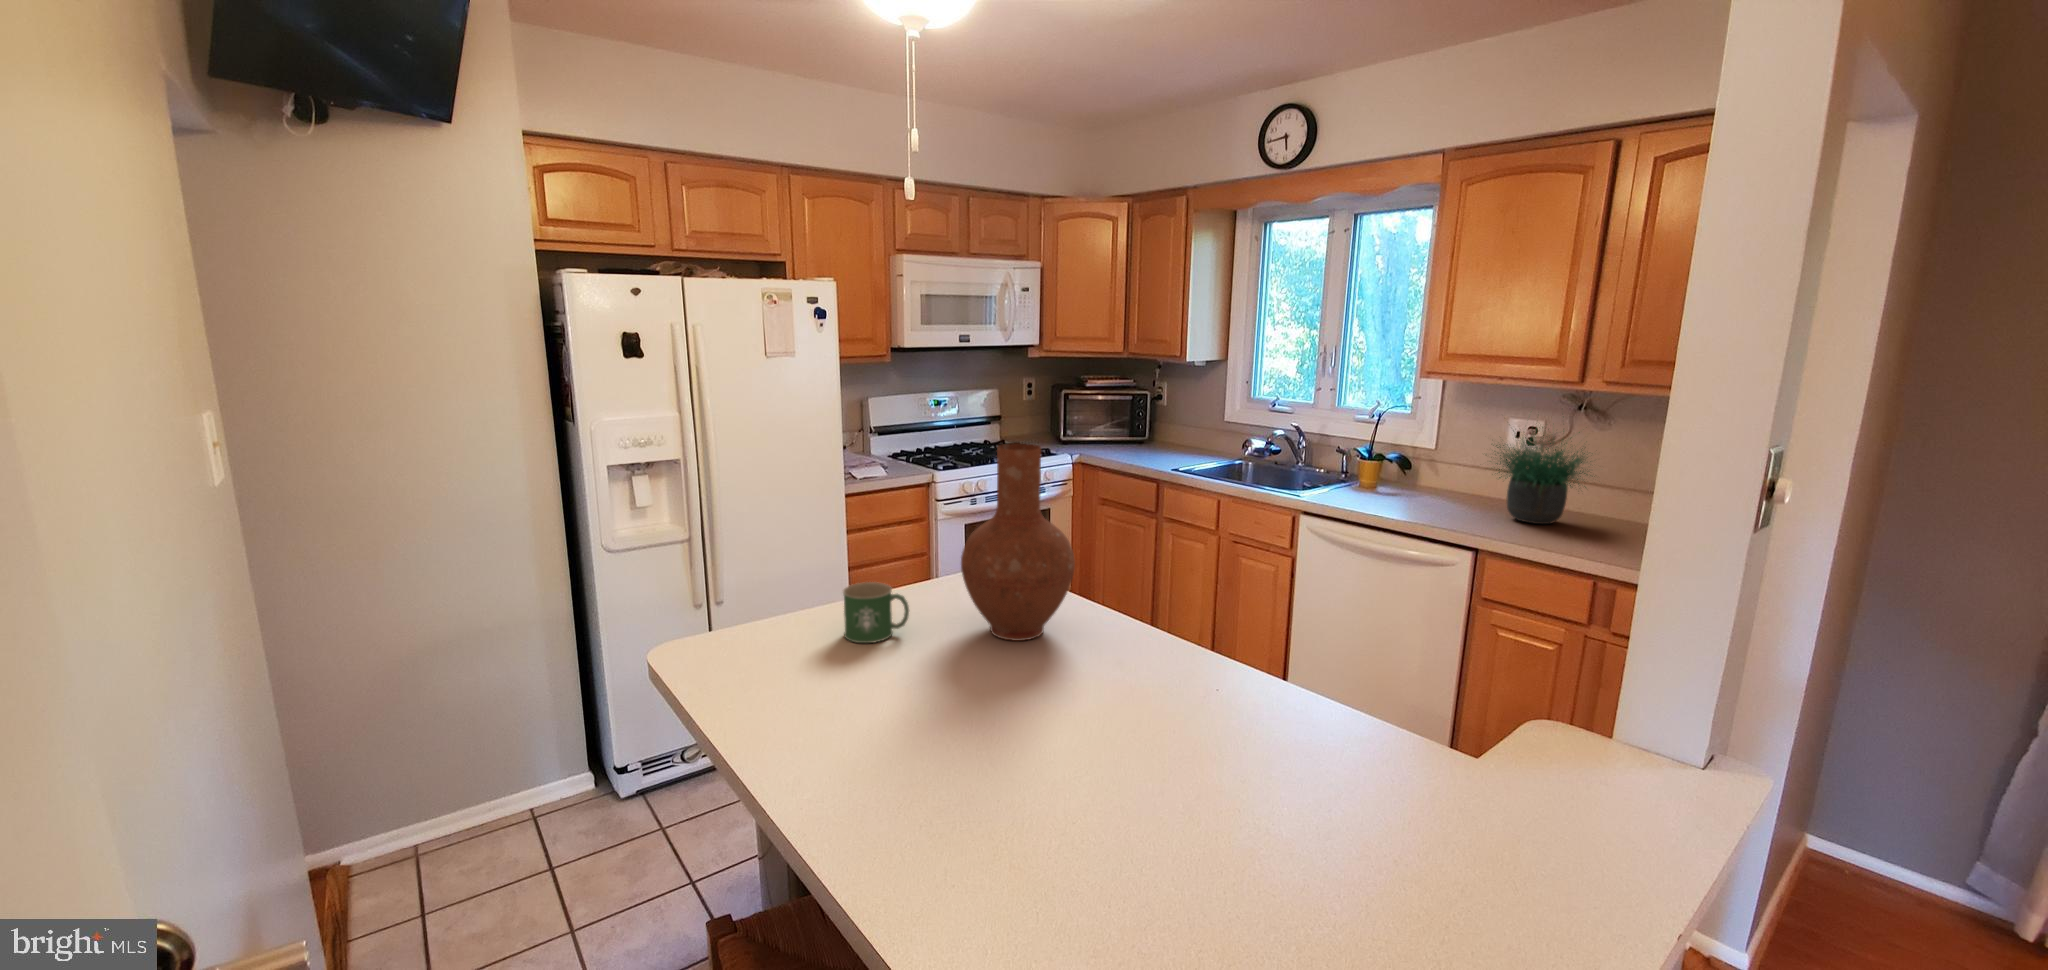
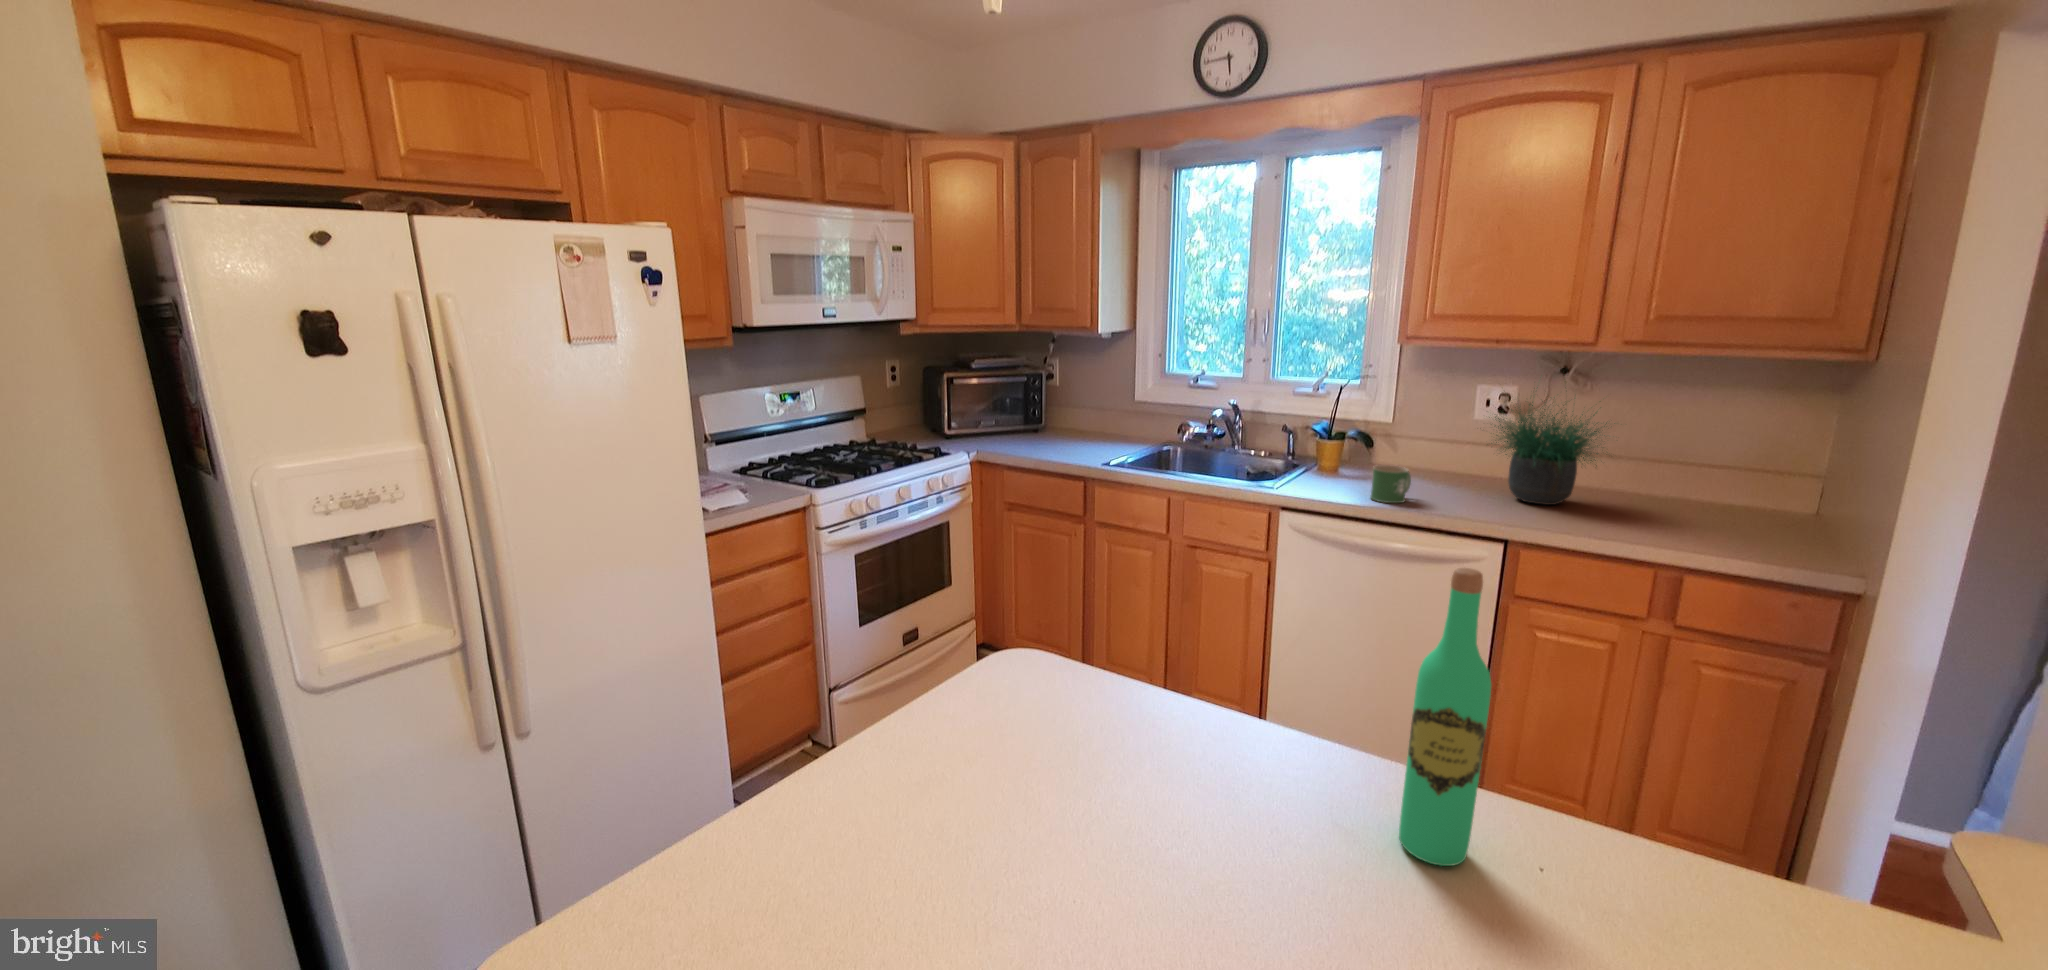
vase: present [961,443,1075,641] -> none [1068,488,1268,830]
wine bottle: none [1135,493,1177,672] -> present [1399,568,1491,866]
mug: present [843,582,909,643] -> present [1370,465,1411,503]

